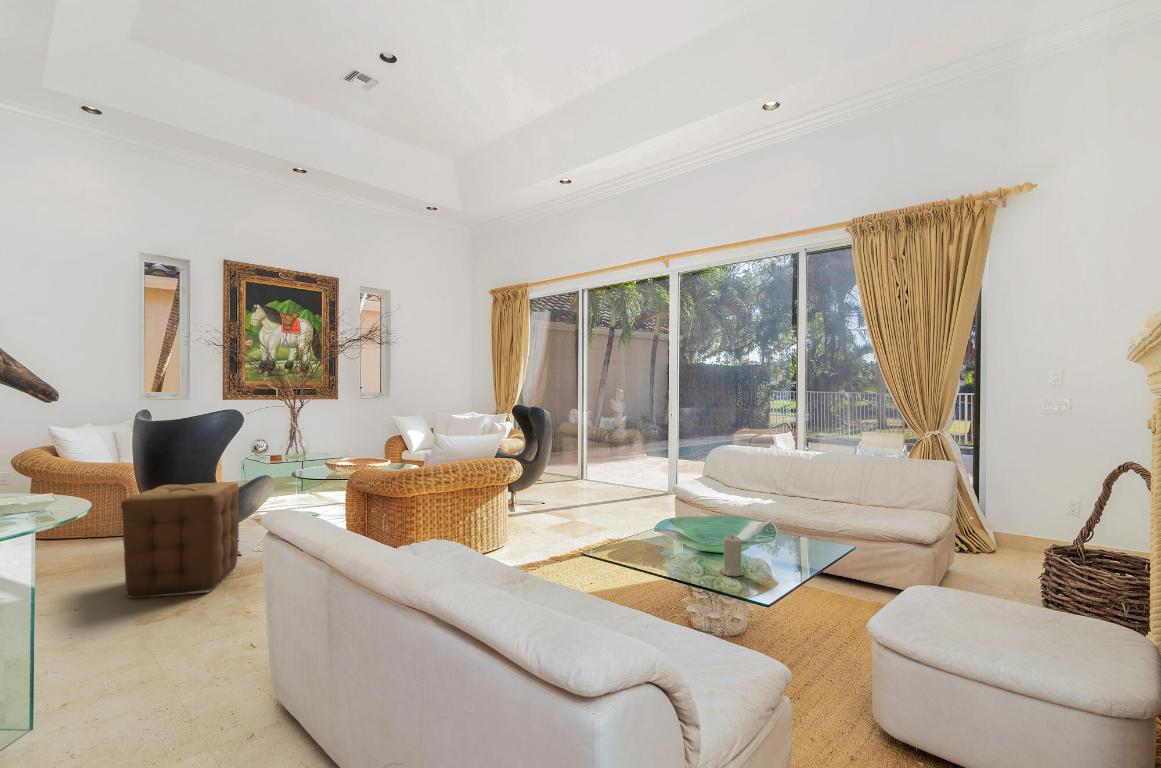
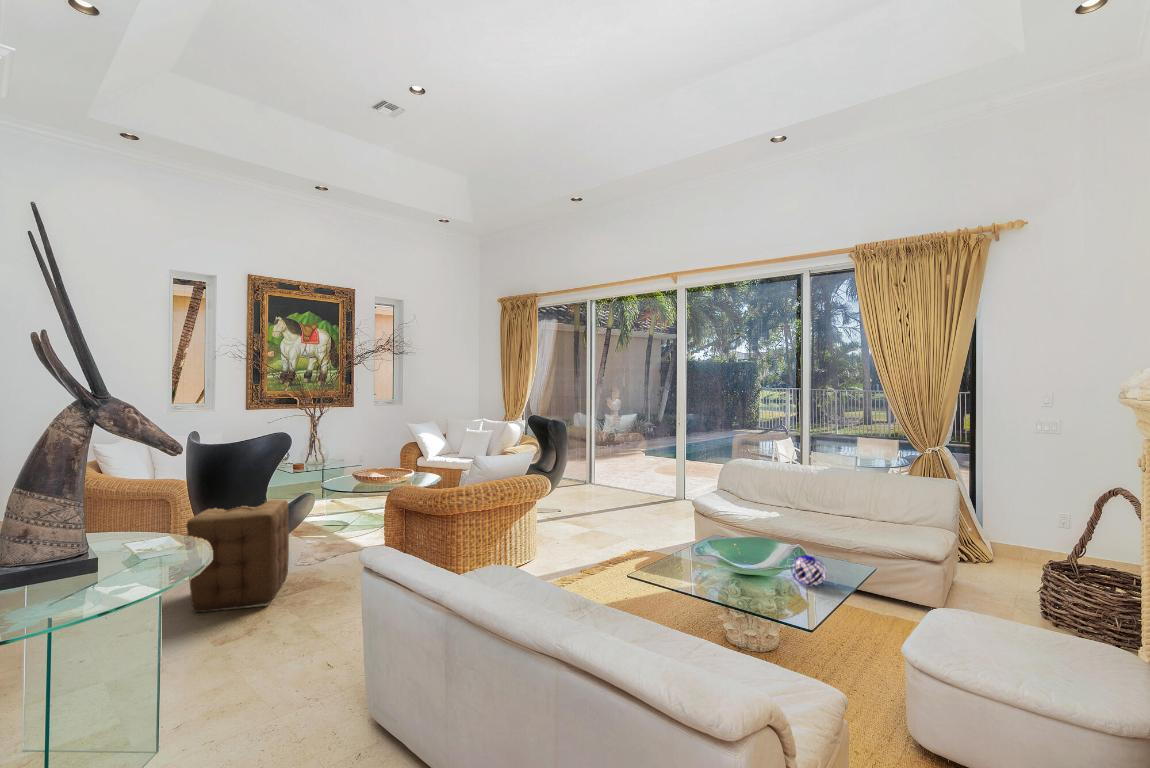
decorative orb: none [759,533,797,566] -> present [791,555,826,585]
candle: present [720,535,744,577] -> none [758,559,781,597]

